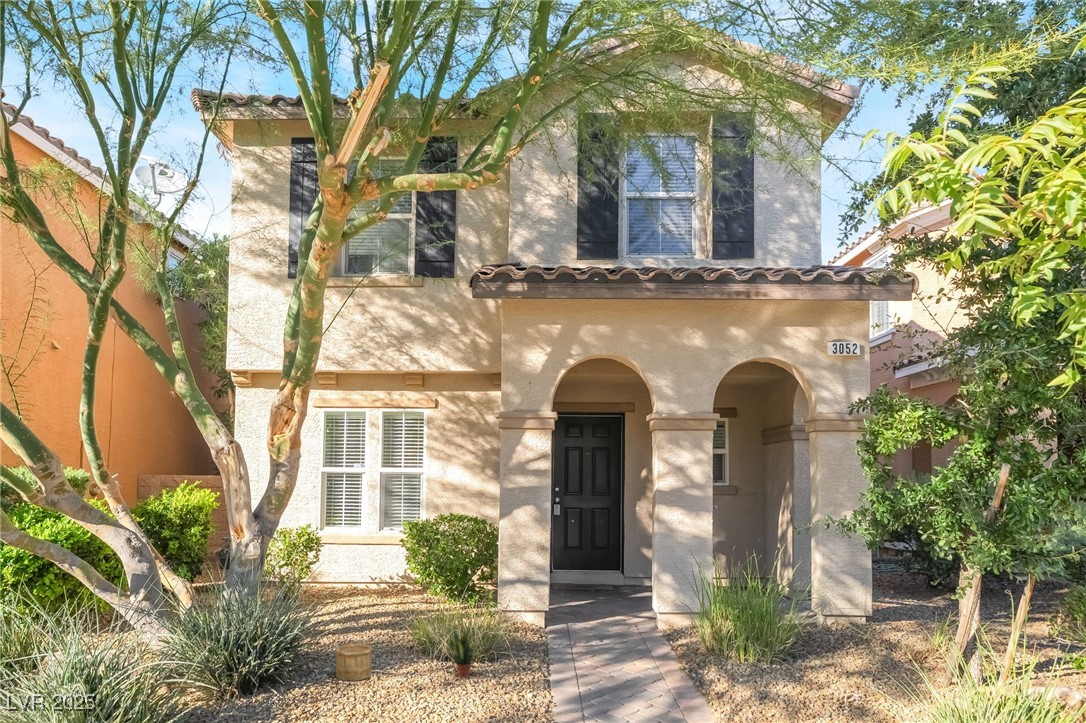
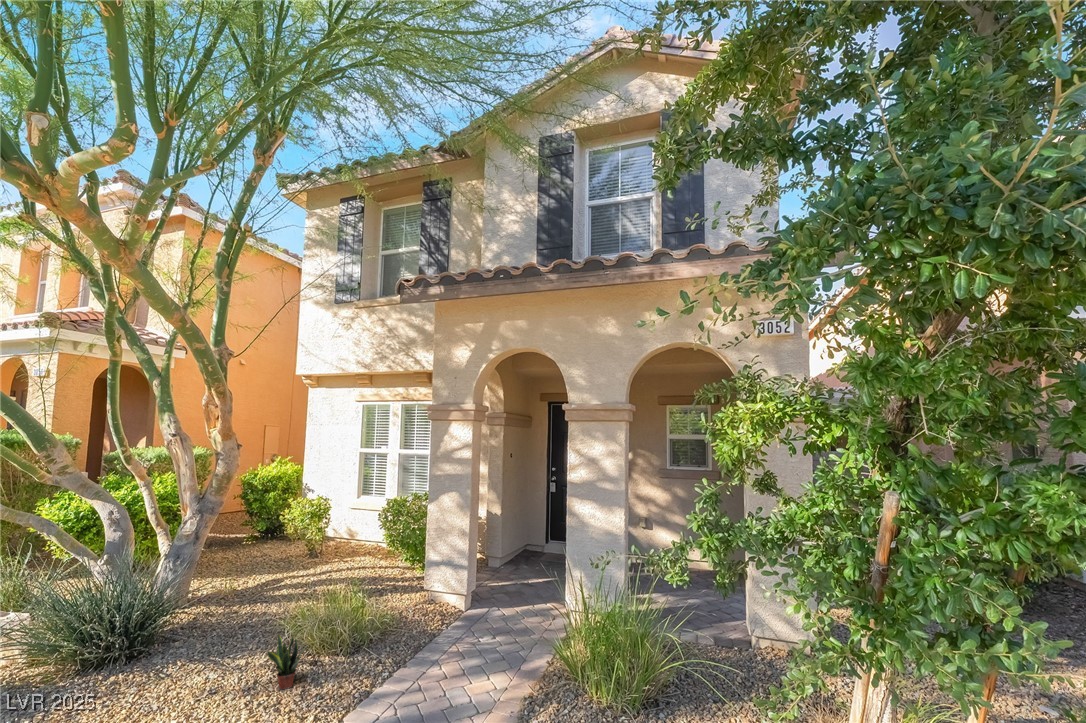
wooden bucket: present [335,644,373,681] -> none [163,640,208,684]

